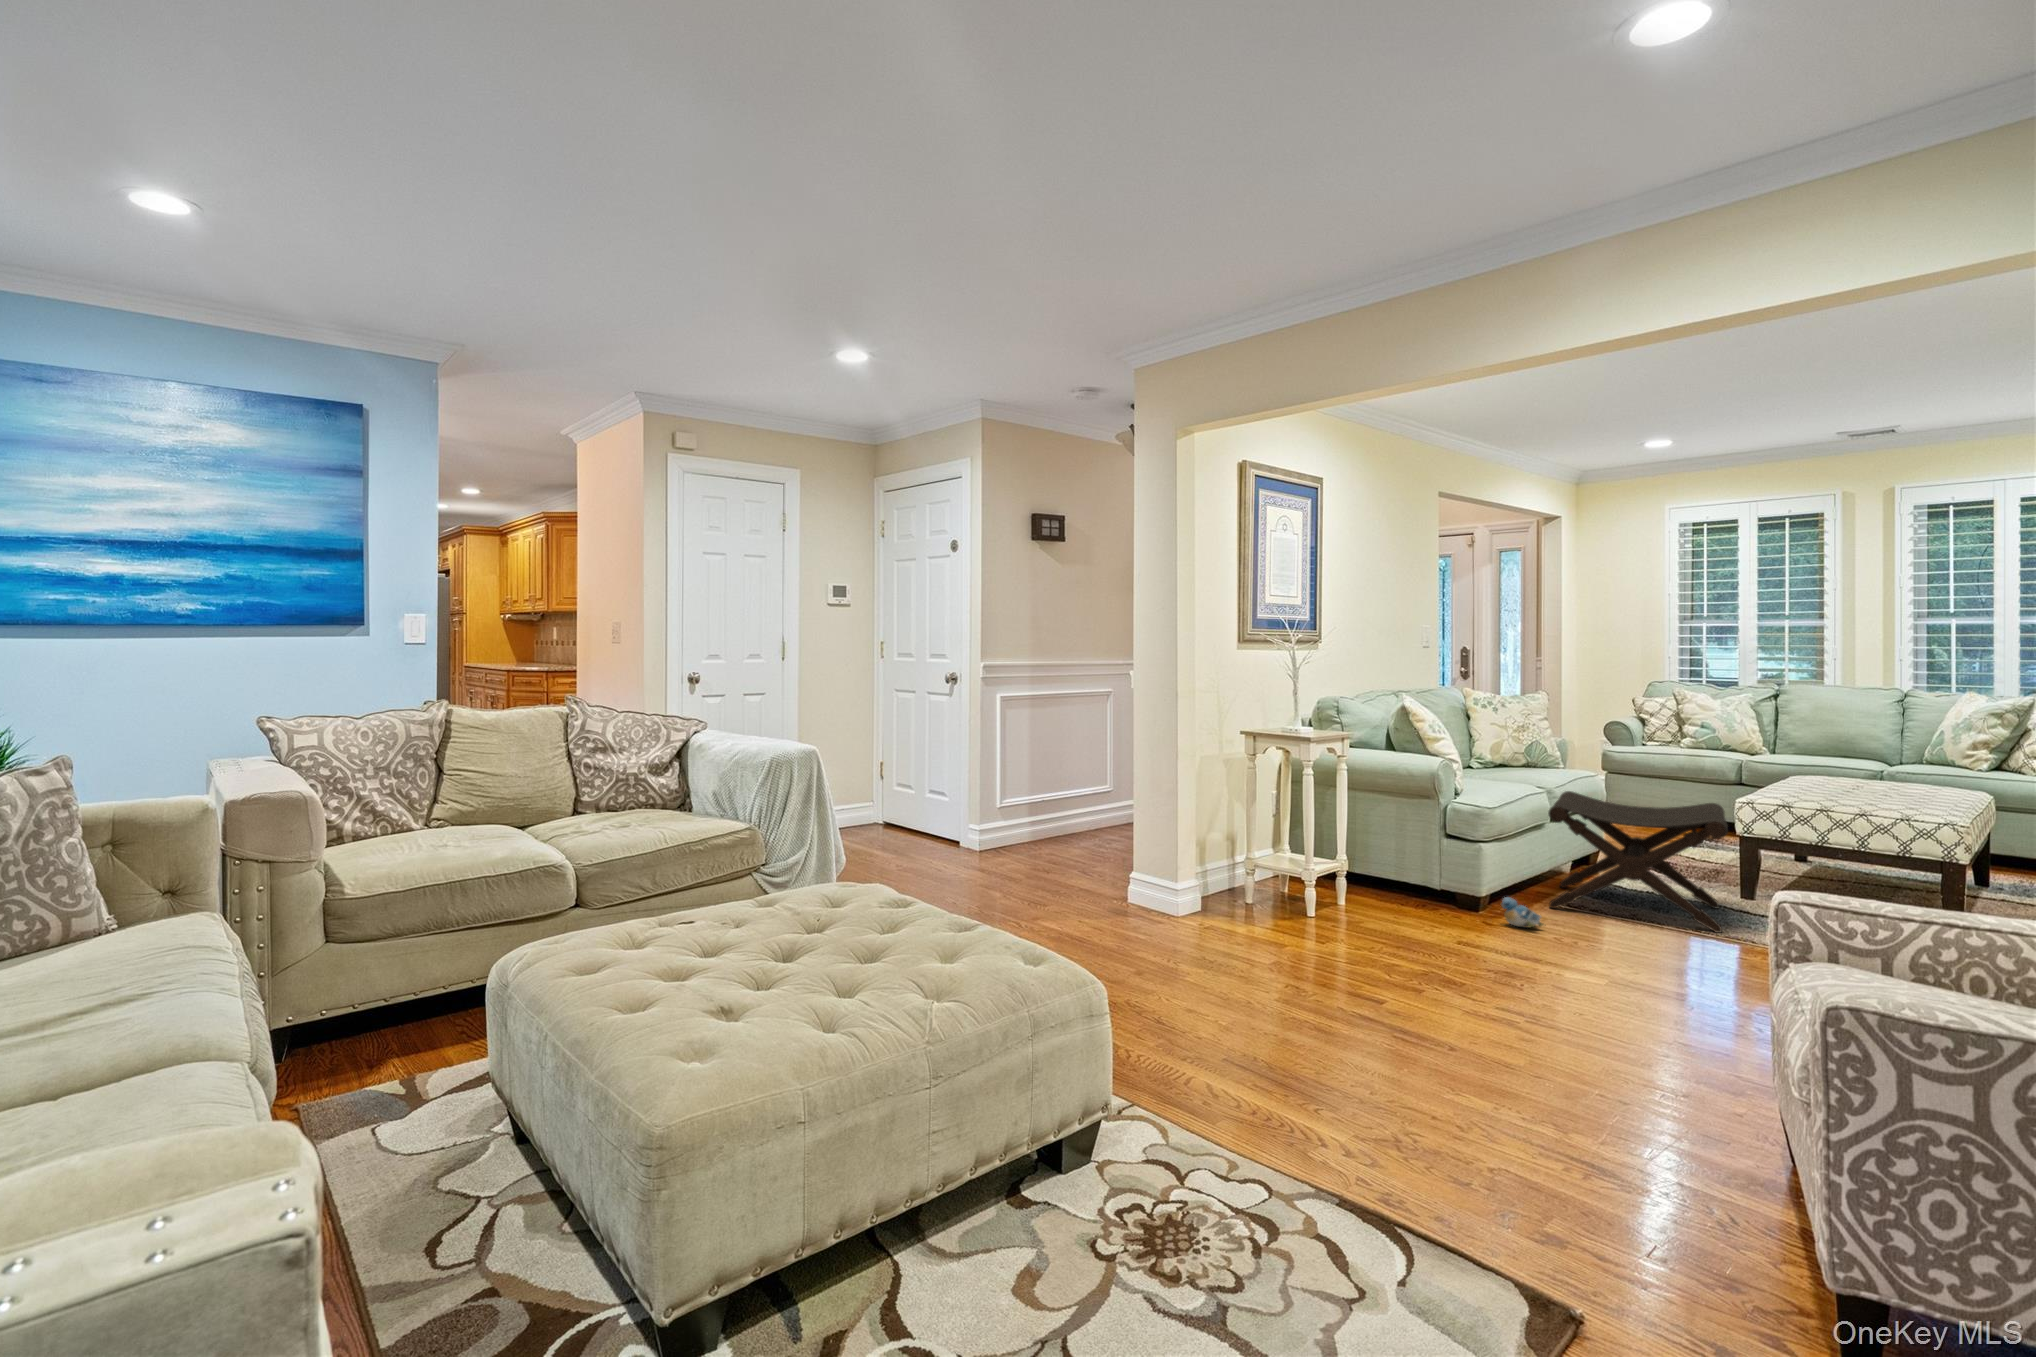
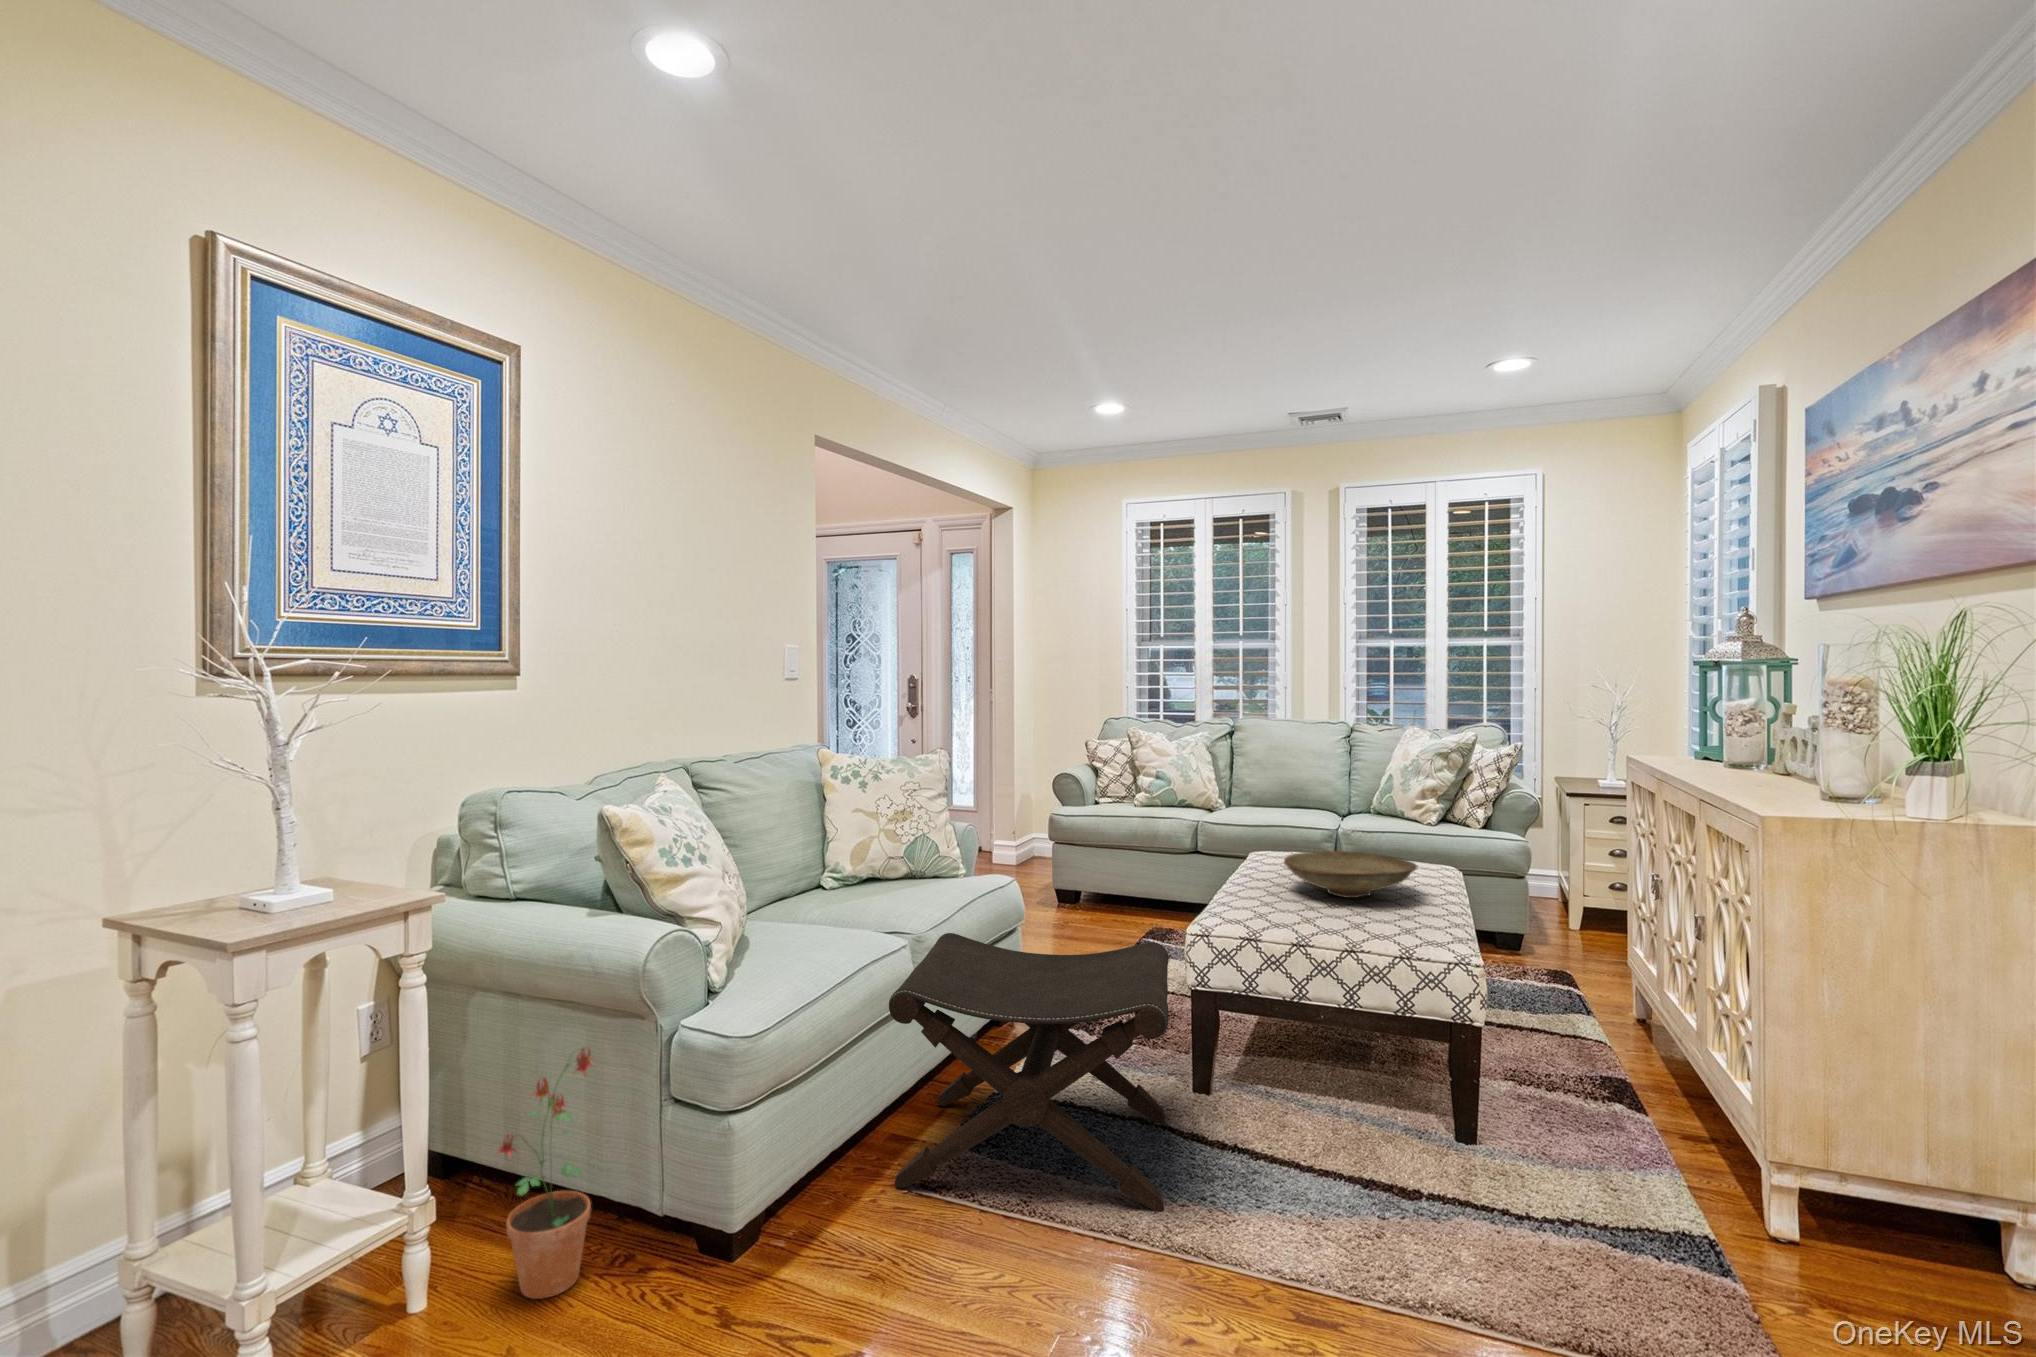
decorative bowl: none [1818,767,1935,795] -> present [1284,851,1417,898]
potted plant: none [1367,811,1408,914] -> present [499,1047,592,1299]
plush toy: present [1501,897,1544,928] -> none [771,1224,855,1291]

